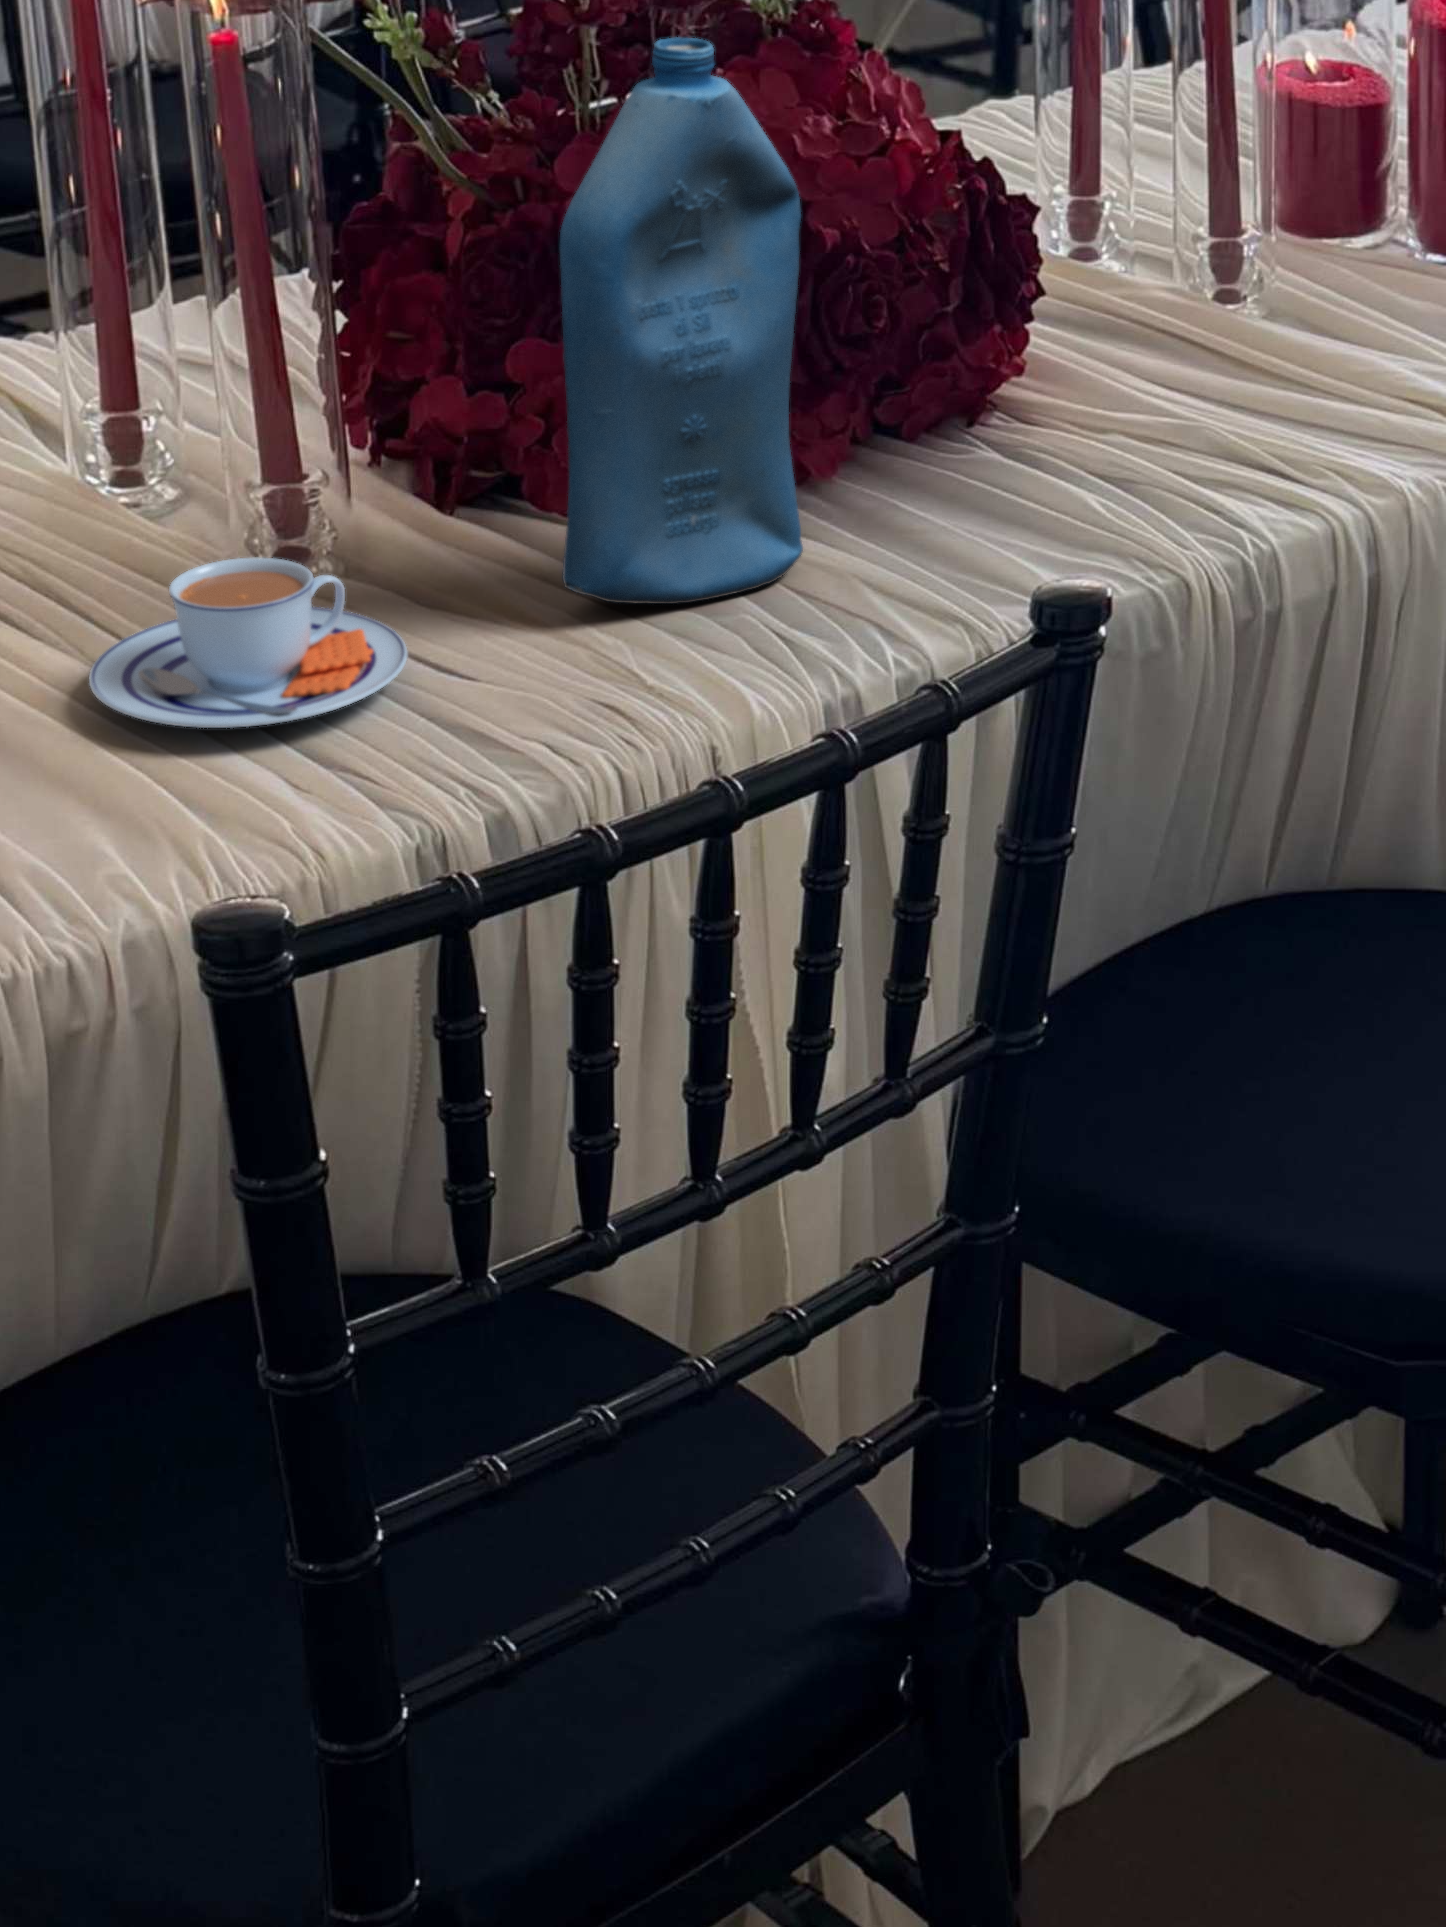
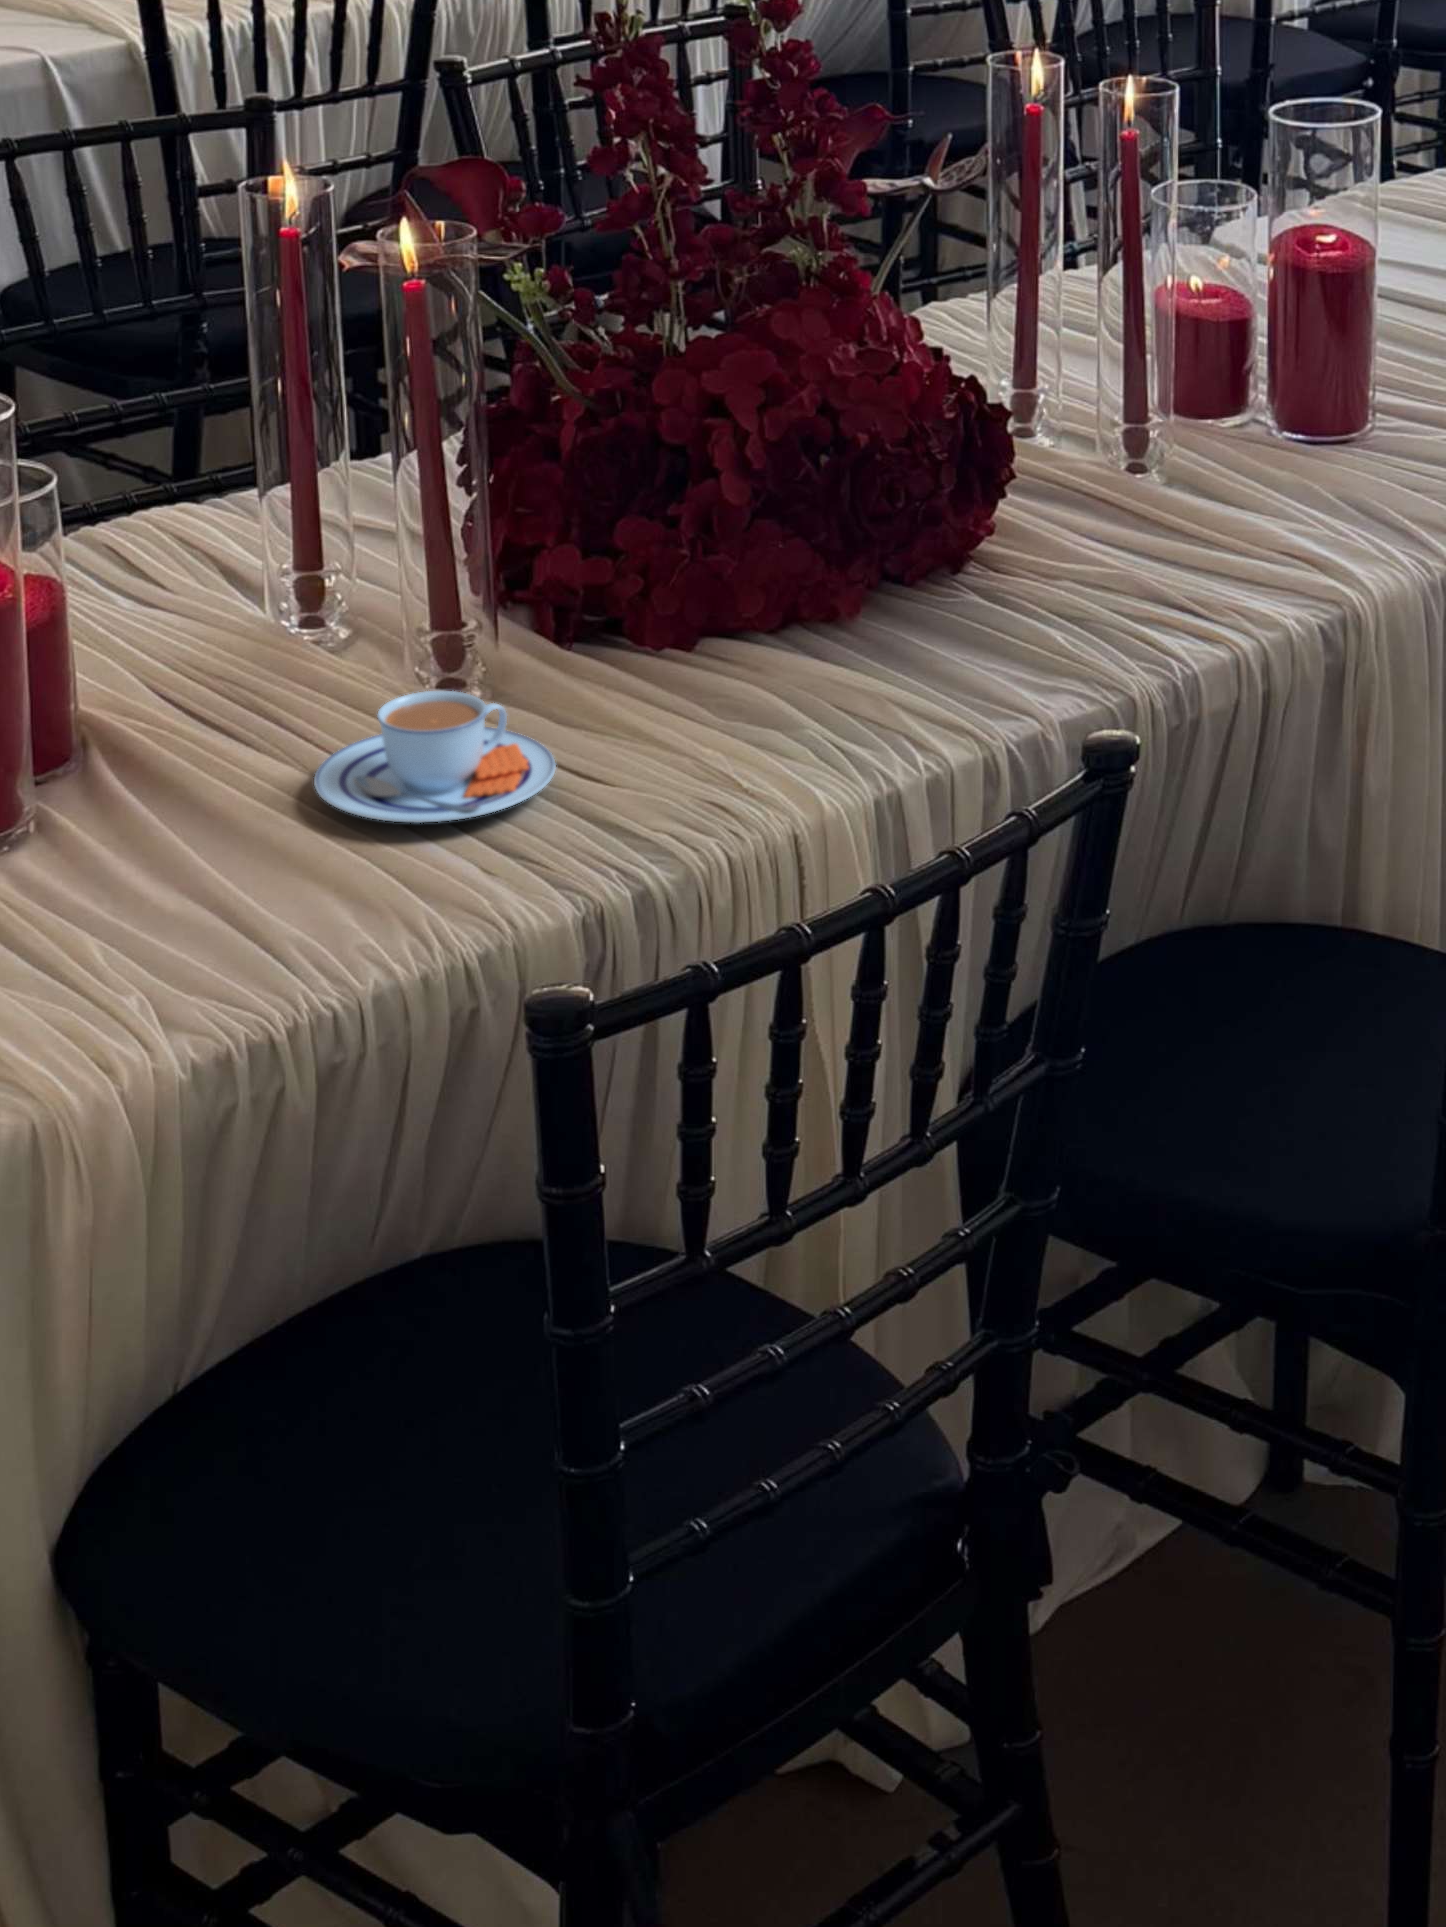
bottle: present [560,38,803,604] -> none [666,300,846,721]

